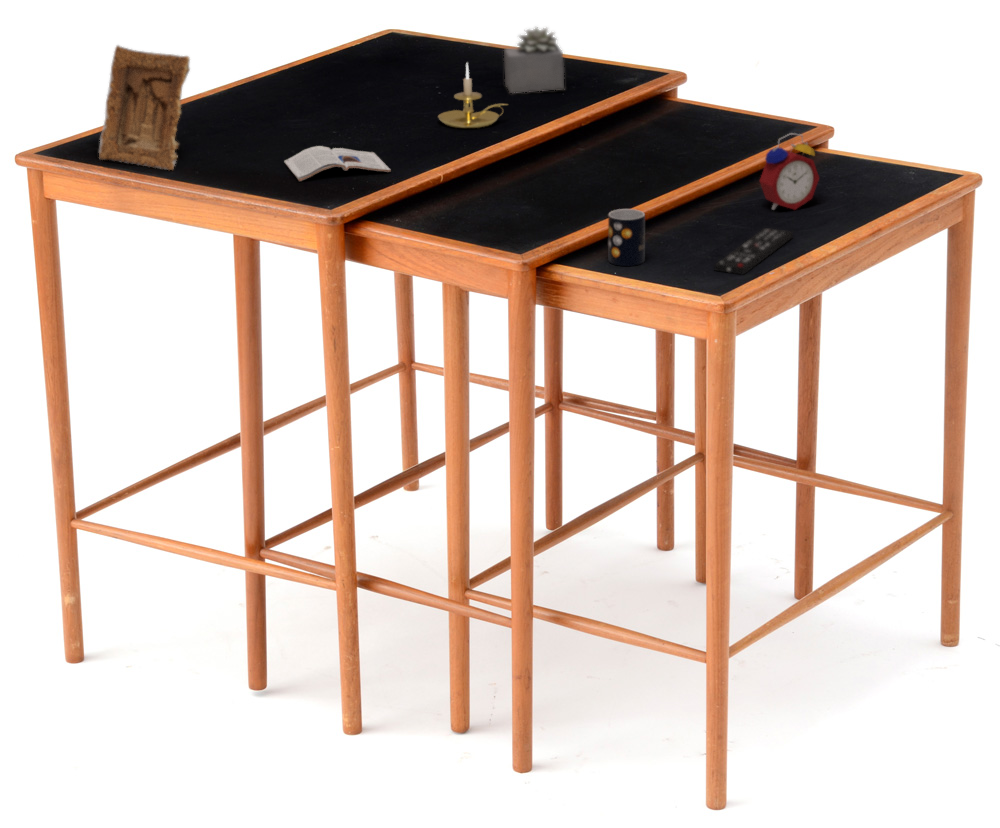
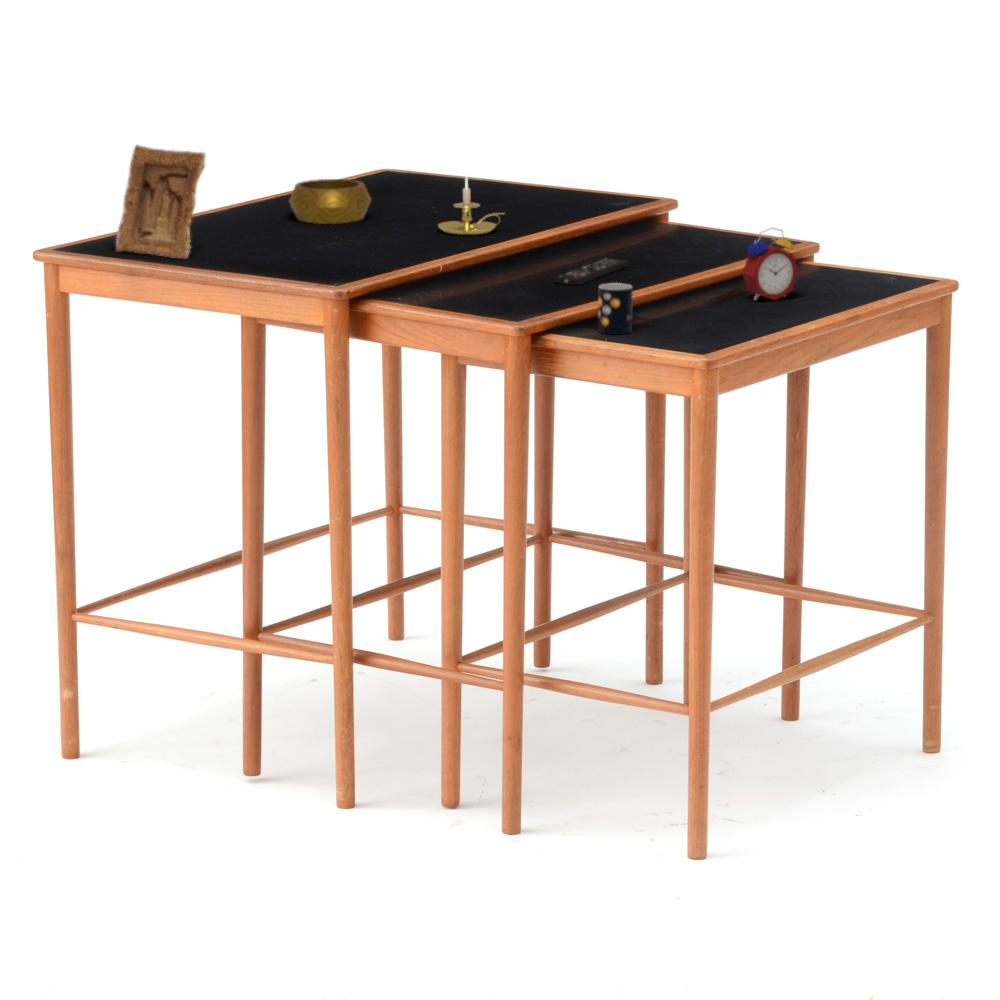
succulent plant: present [504,27,564,93] -> none [501,149,560,211]
decorative bowl: none [283,62,369,114] -> present [289,179,371,224]
magazine: present [284,146,390,181] -> none [292,241,394,268]
remote control: present [714,228,793,275] -> present [554,258,628,285]

